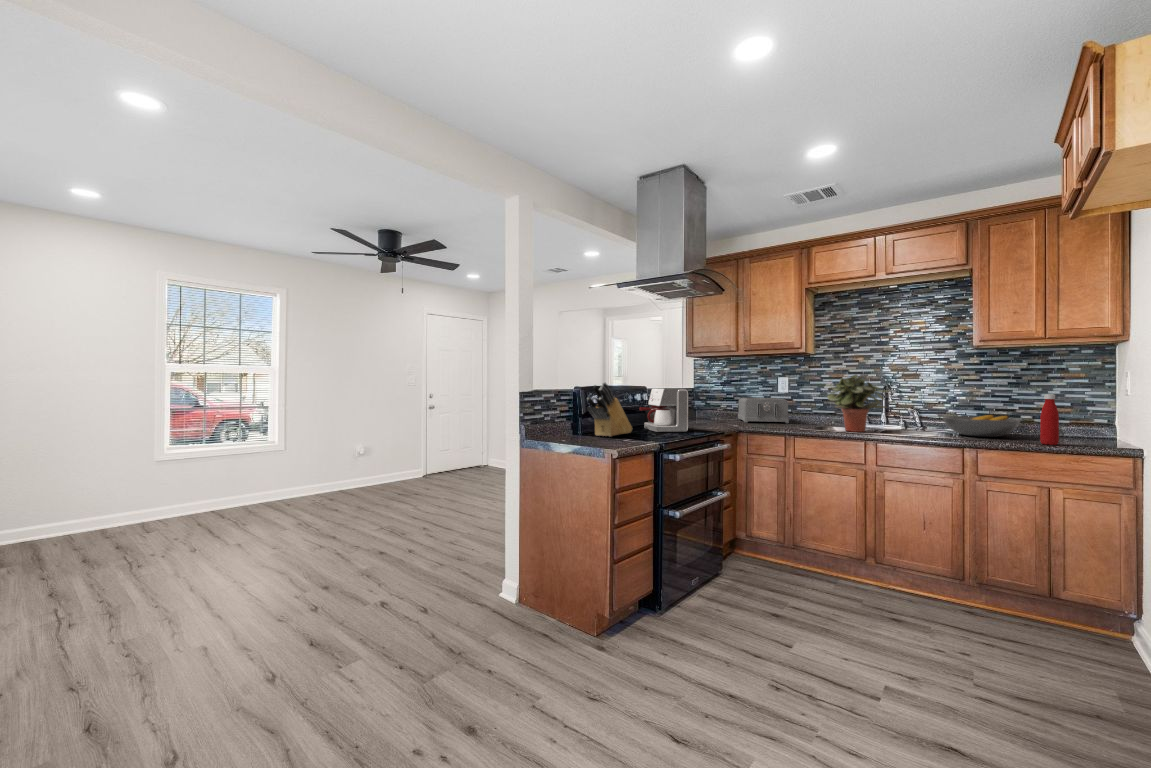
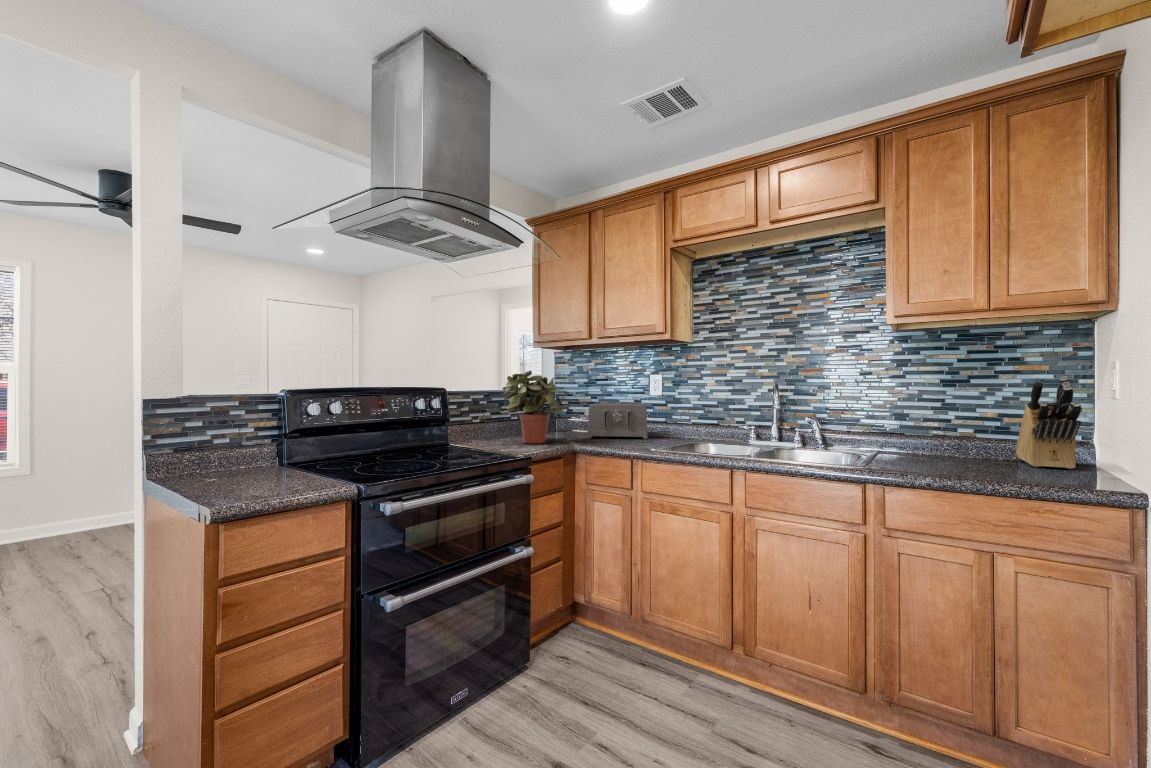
potted plant: present [827,375,888,432] -> present [500,370,568,443]
knife block: present [587,382,632,437] -> present [1016,376,1081,469]
coffee maker: present [639,388,688,432] -> none [399,390,461,459]
bottle: present [1040,394,1059,445] -> none [979,398,1008,483]
fruit bowl: present [943,415,1020,437] -> none [839,430,952,464]

